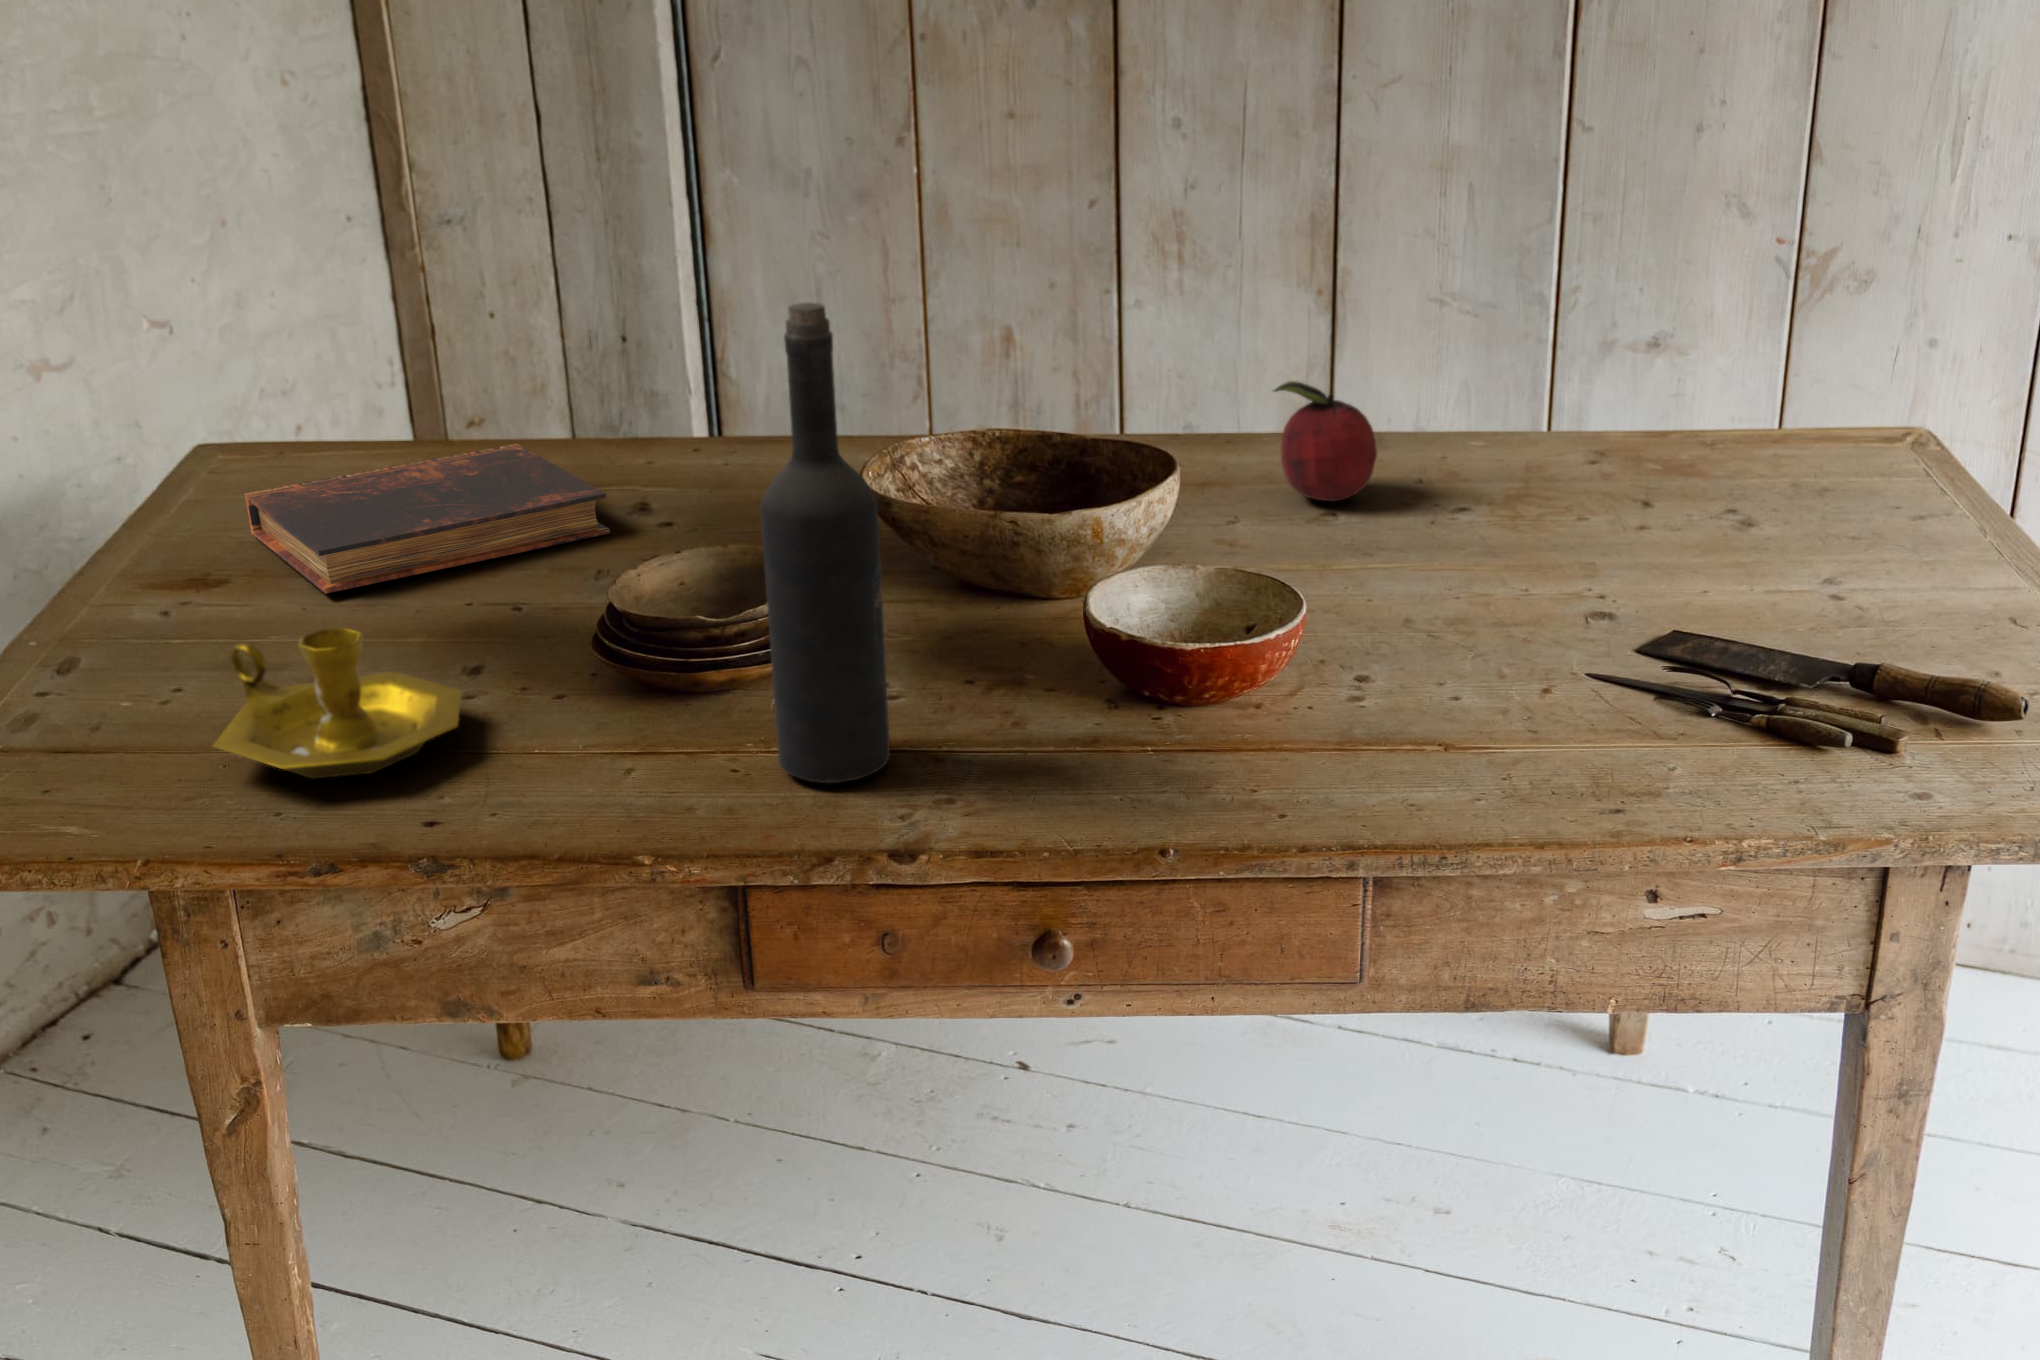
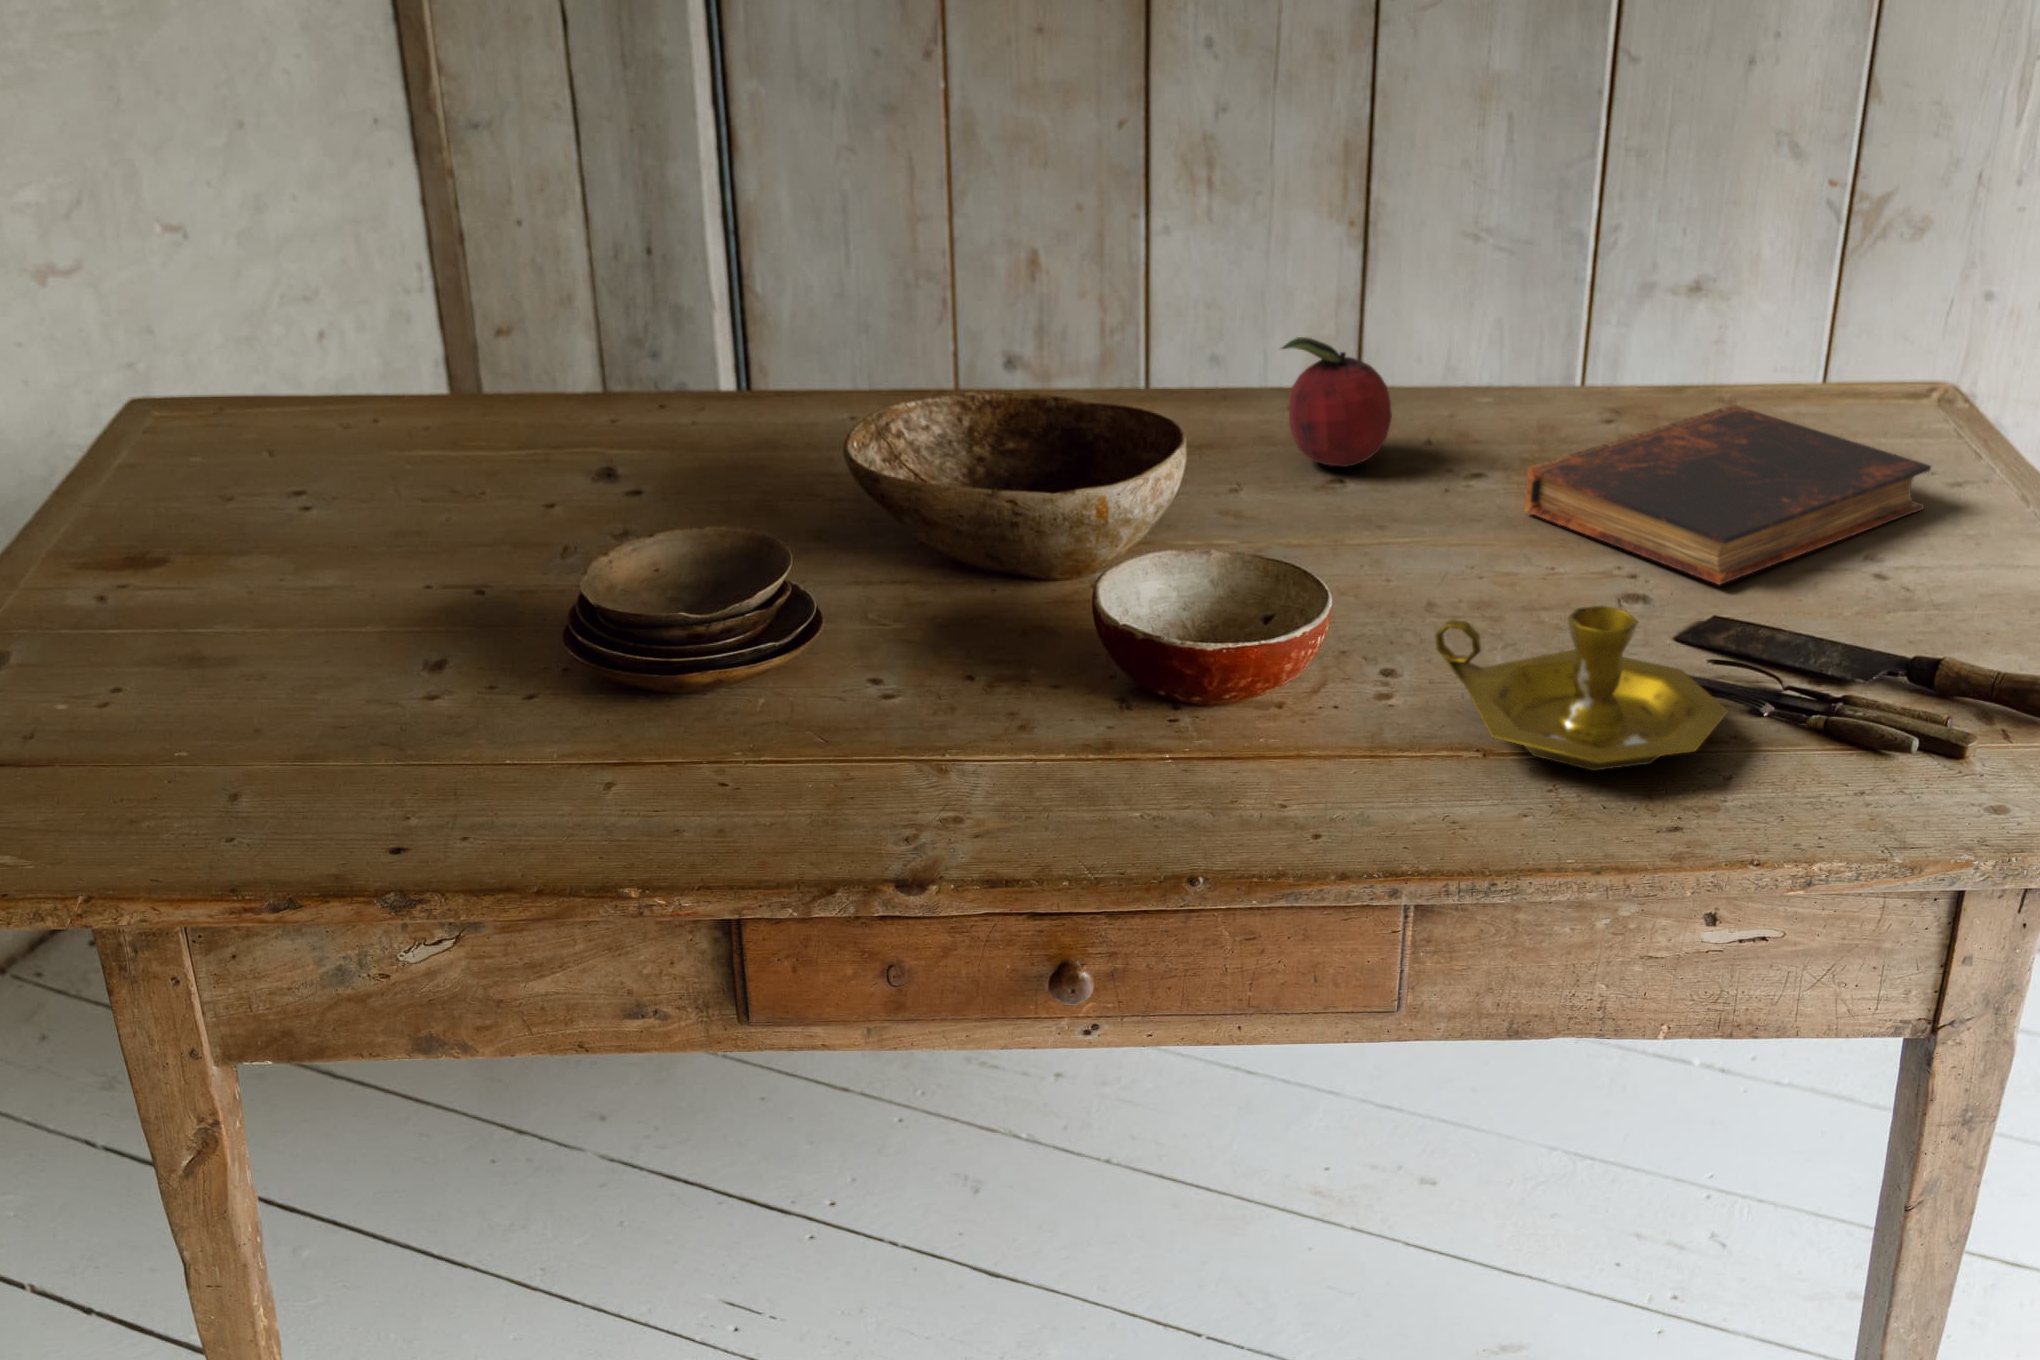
wine bottle: present [760,302,890,783] -> none [750,283,891,802]
book: present [245,444,610,593] -> present [1524,405,1931,584]
candlestick: present [213,628,462,779] -> present [1435,606,1728,771]

